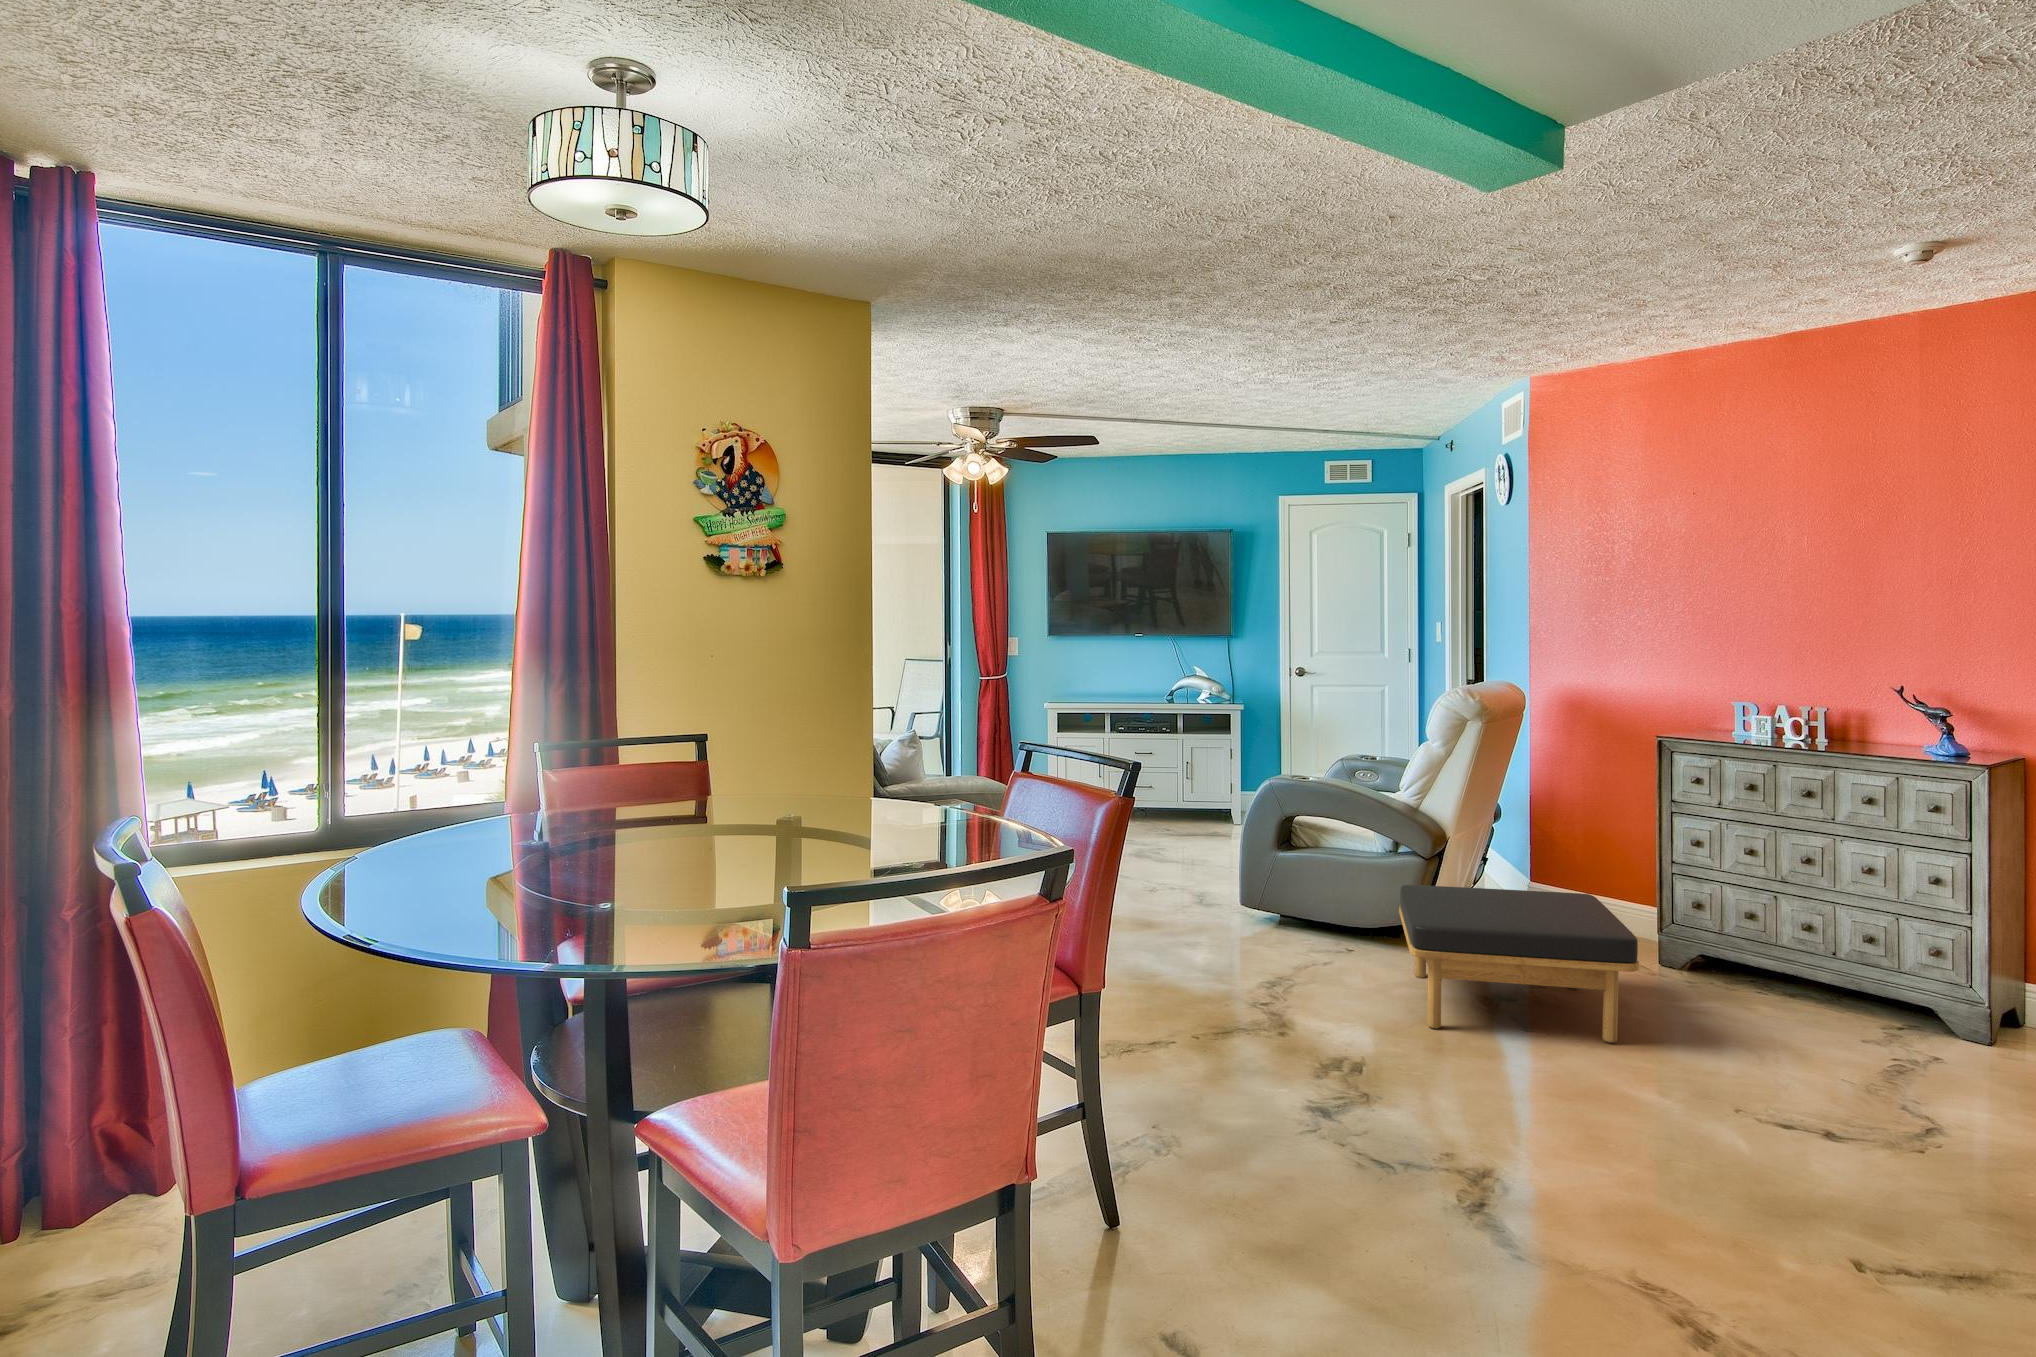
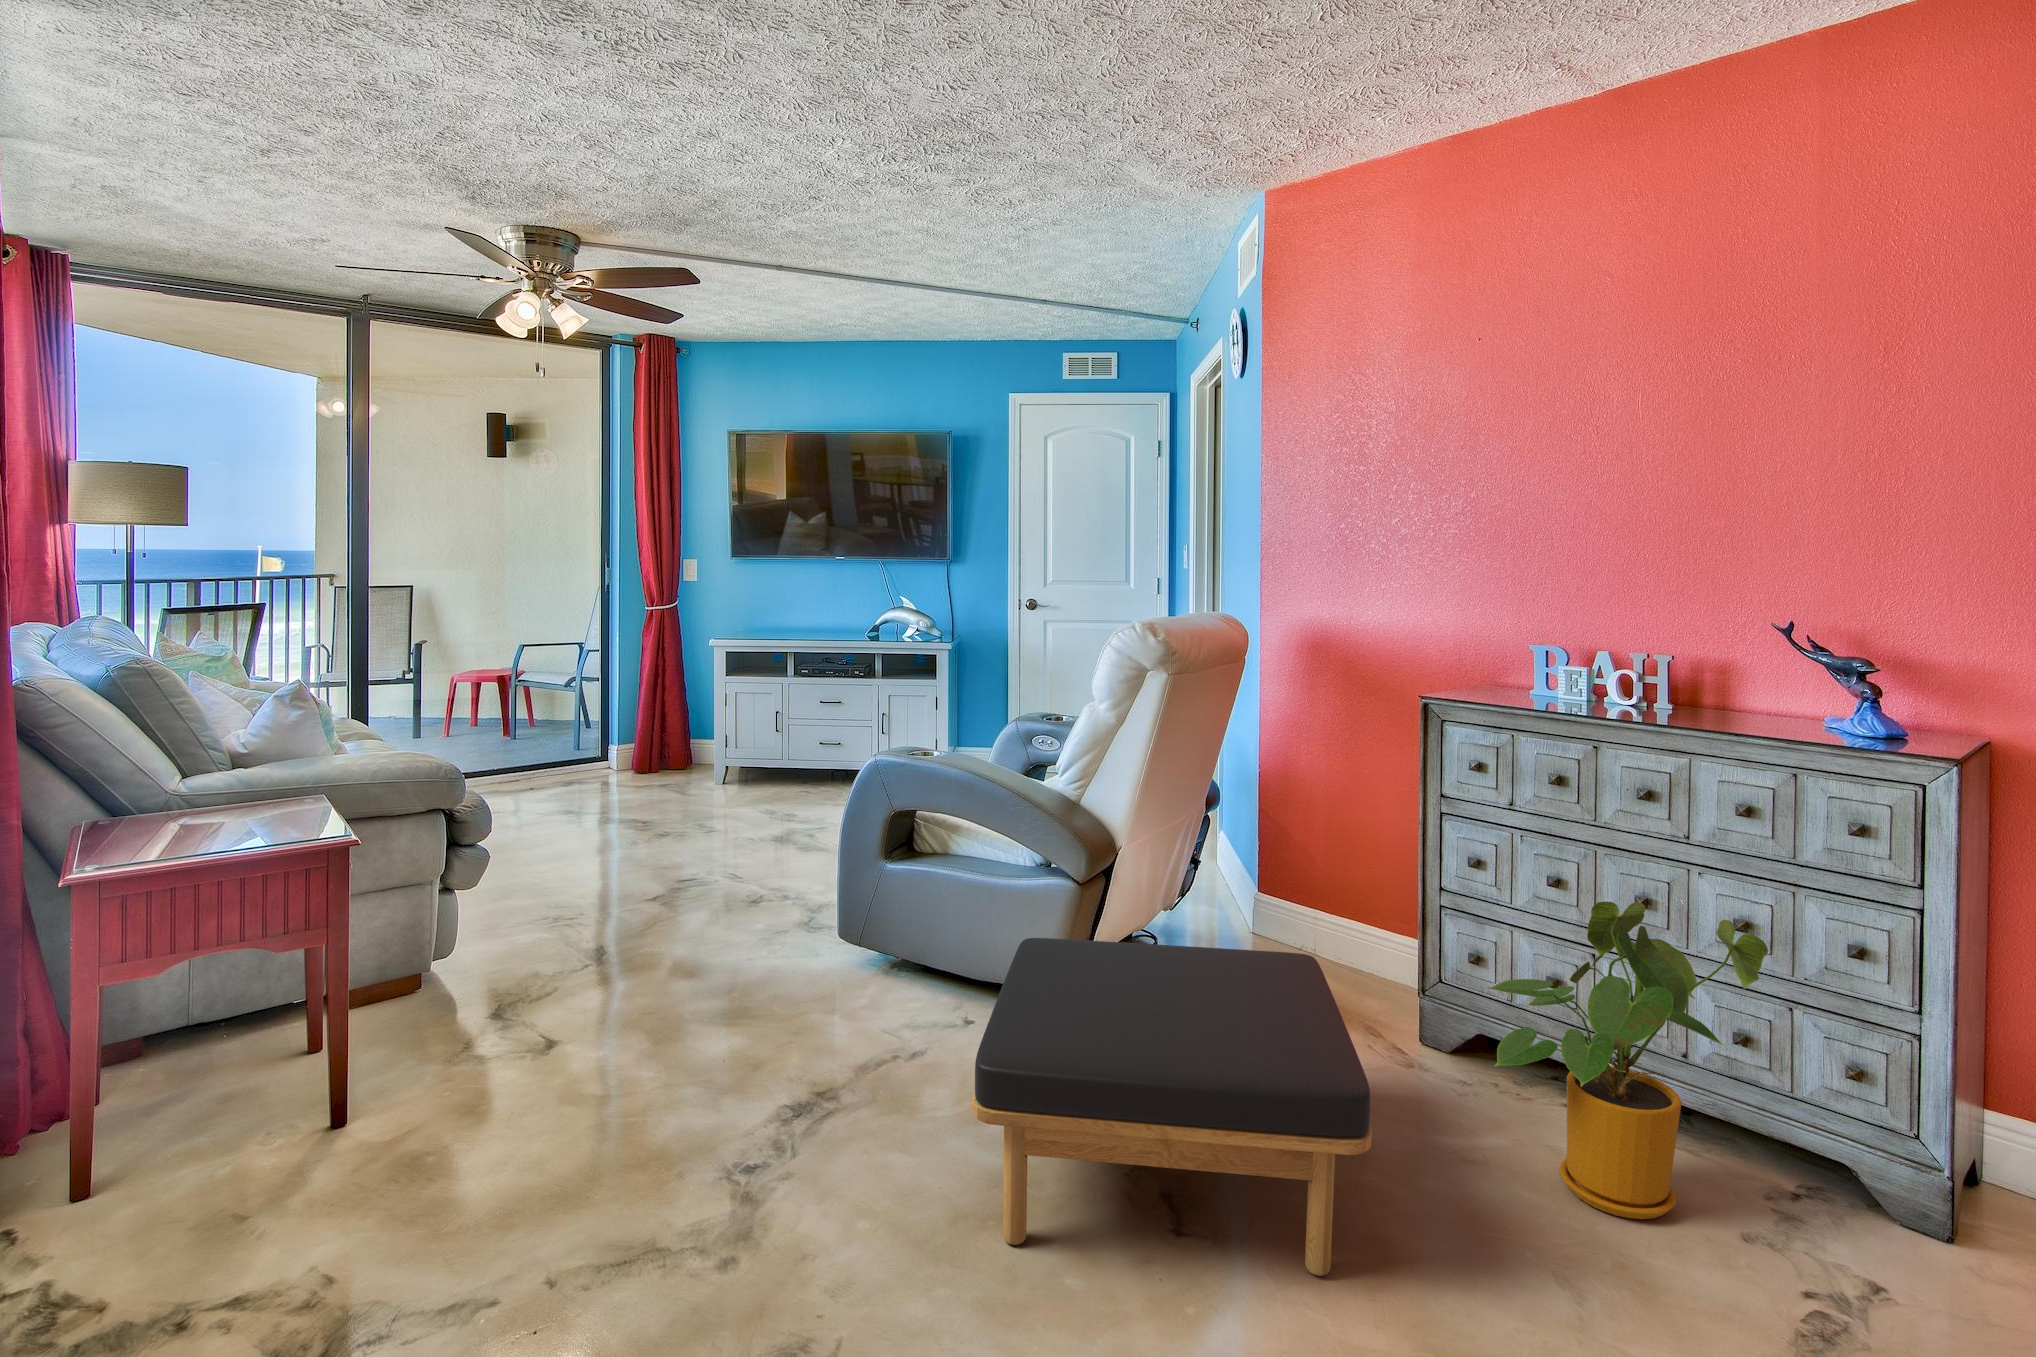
house plant: none [1703,856,1878,1033] -> present [1487,902,1768,1219]

